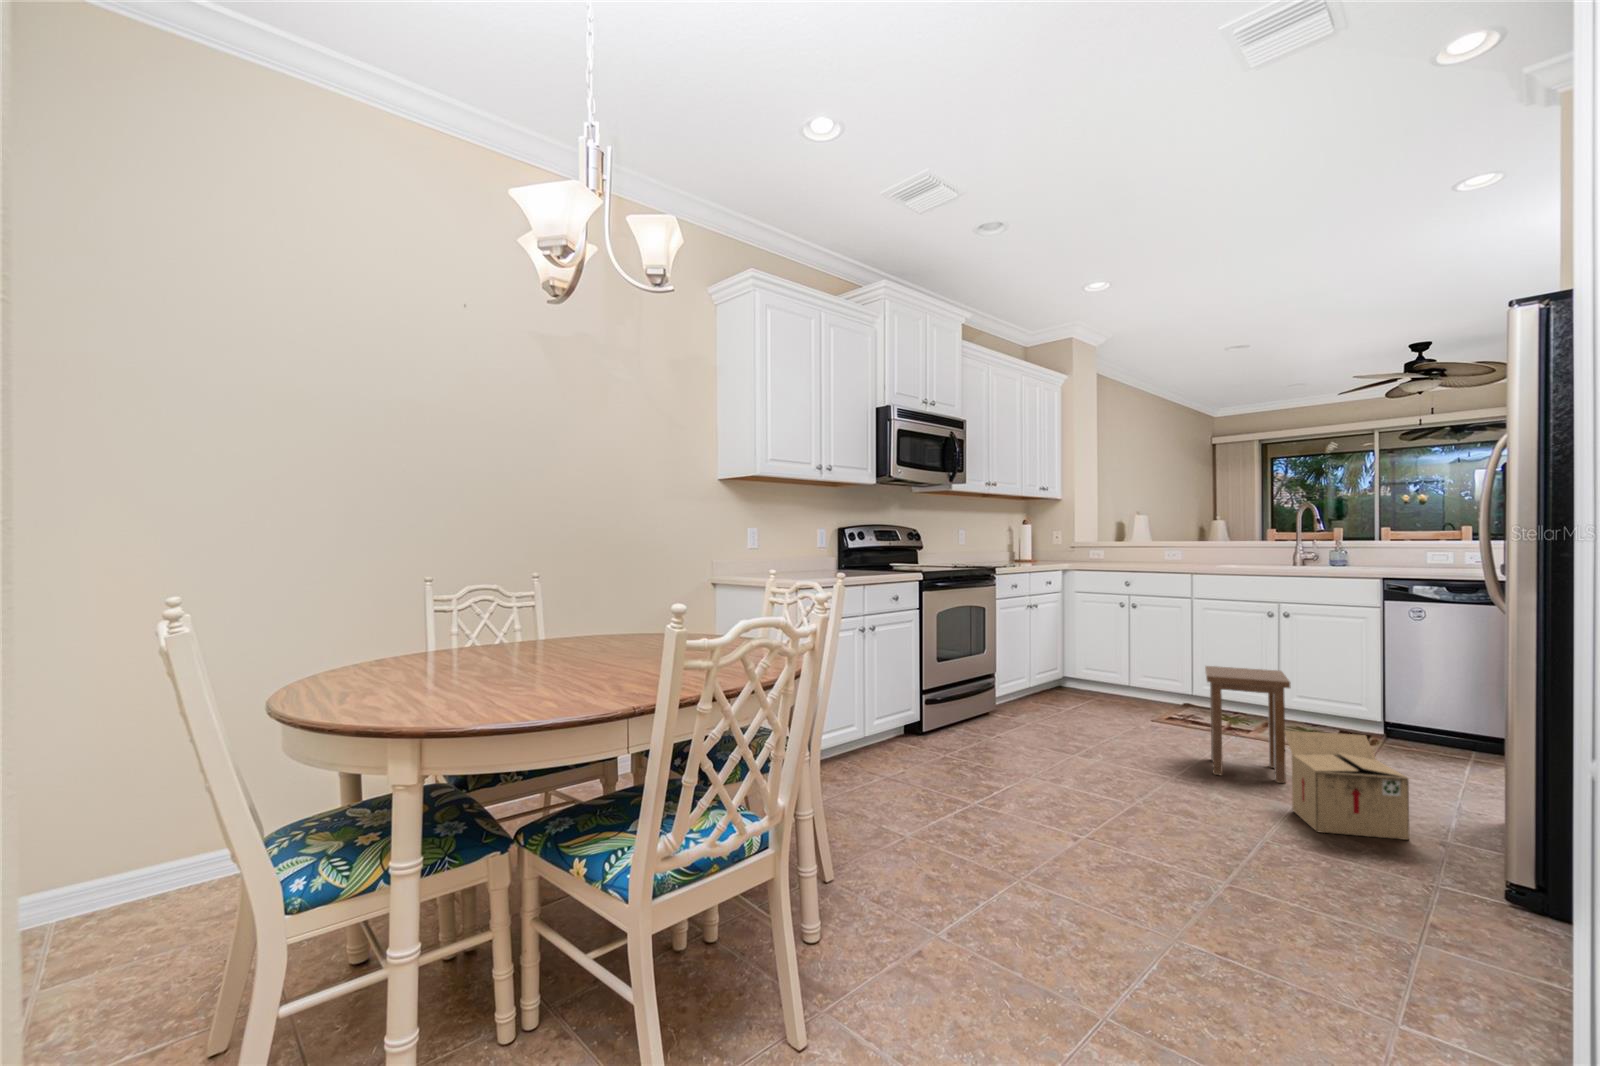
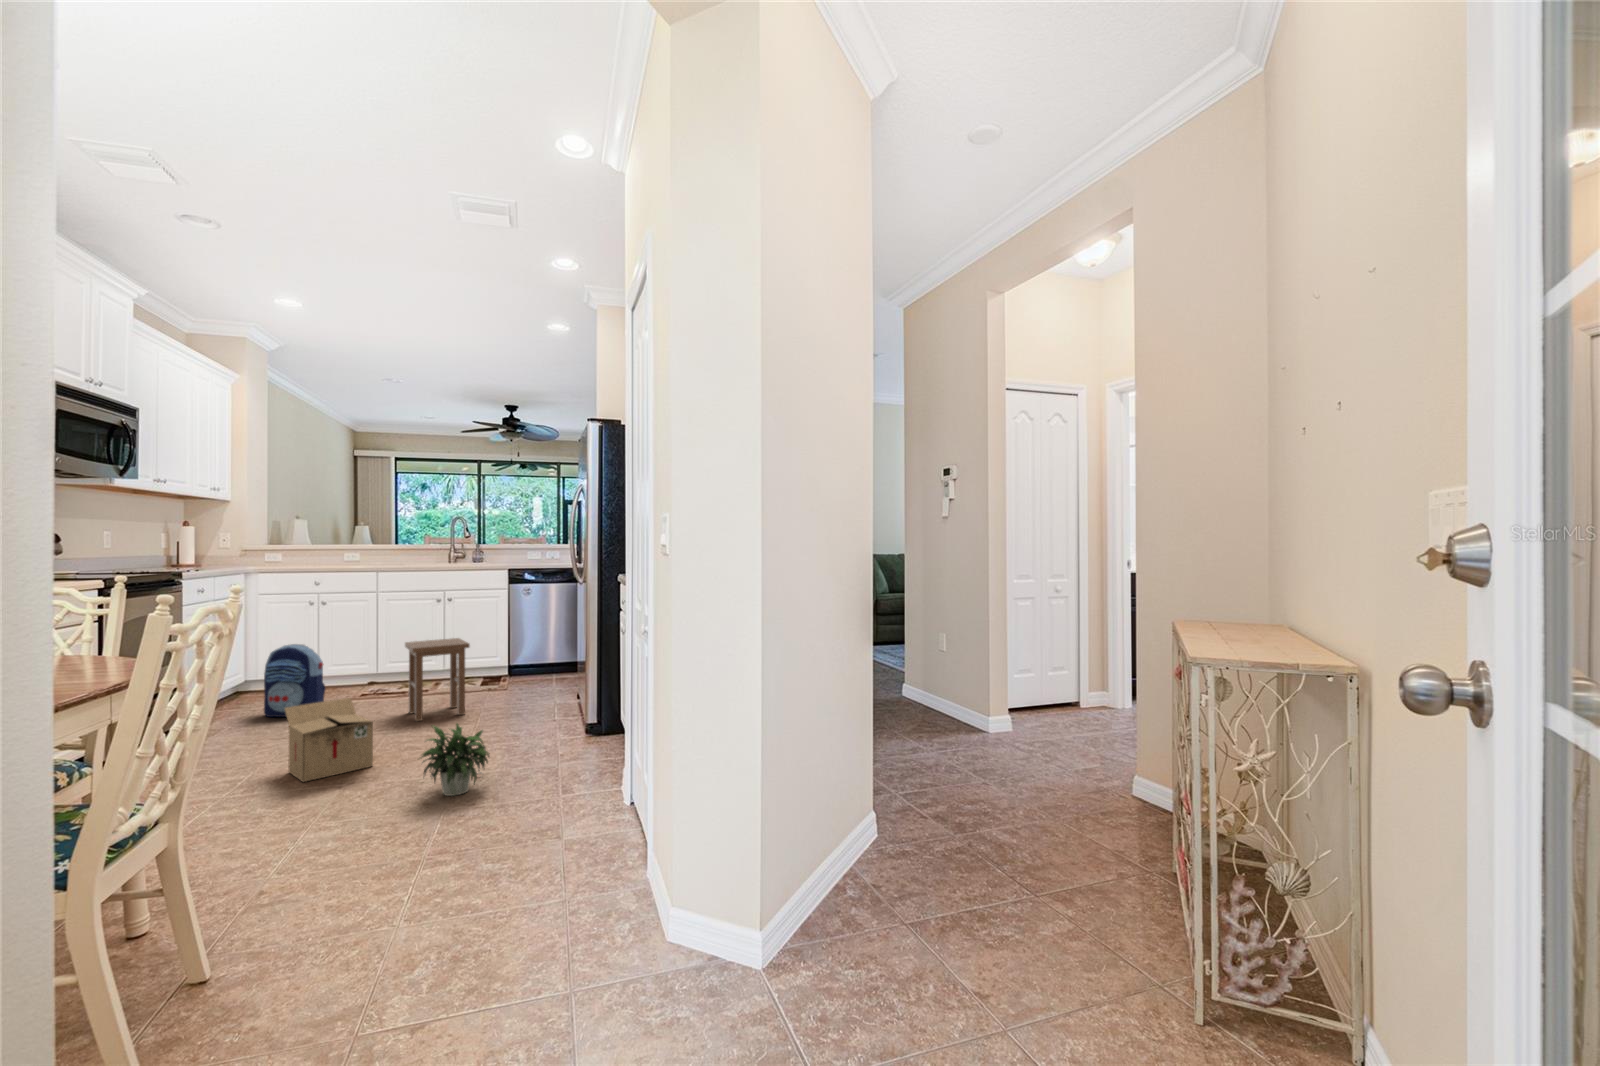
backpack: none [1065,649,1125,733] -> present [264,644,325,717]
cardboard box: present [1284,731,1410,840] -> present [284,698,373,782]
potted plant: none [1148,799,1268,924] -> present [421,724,489,796]

